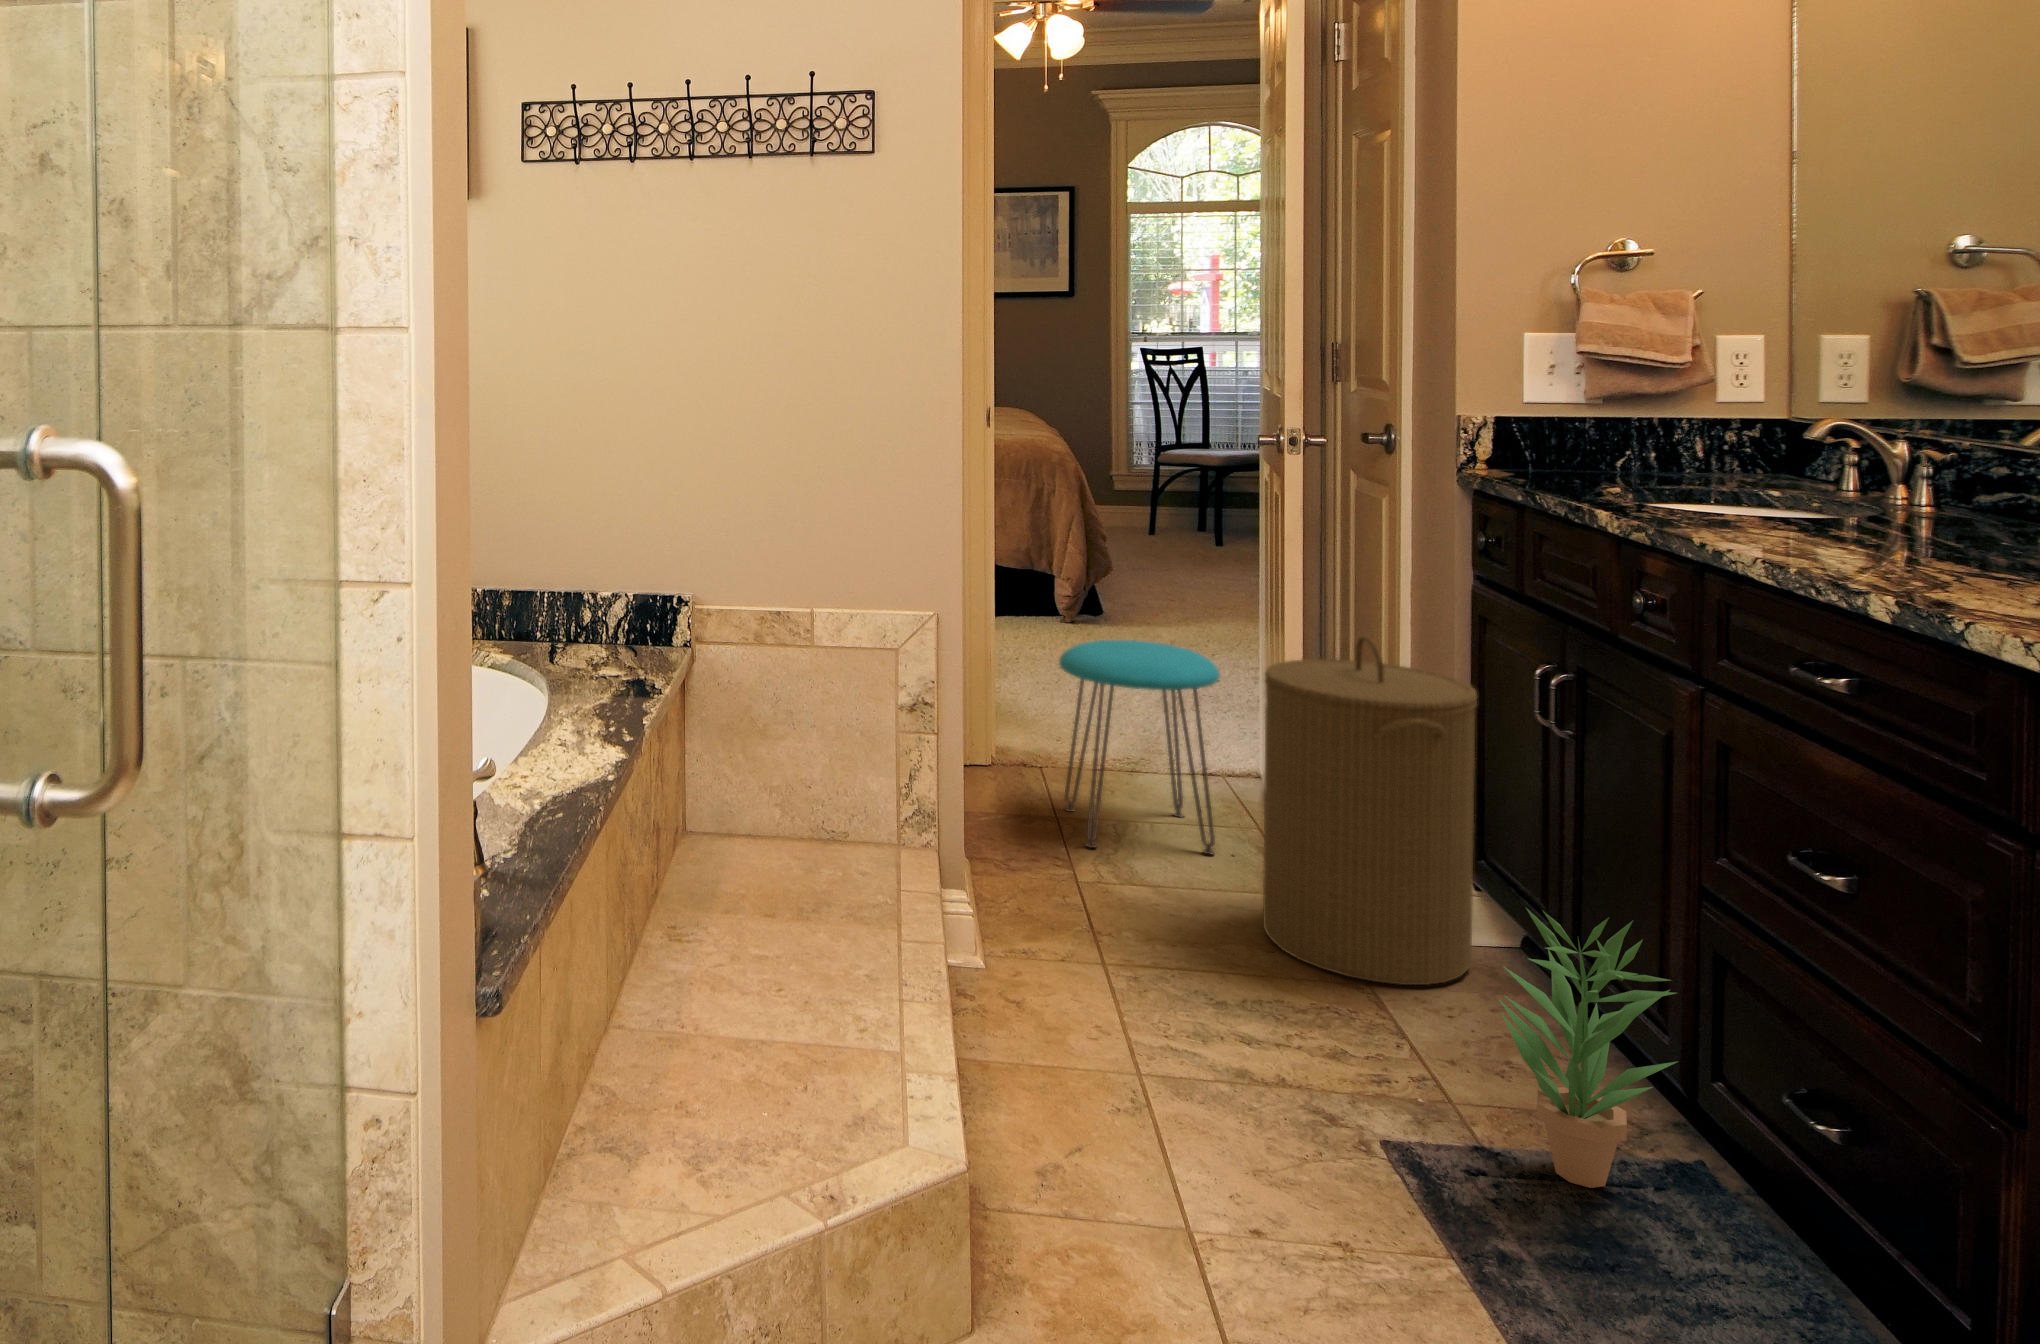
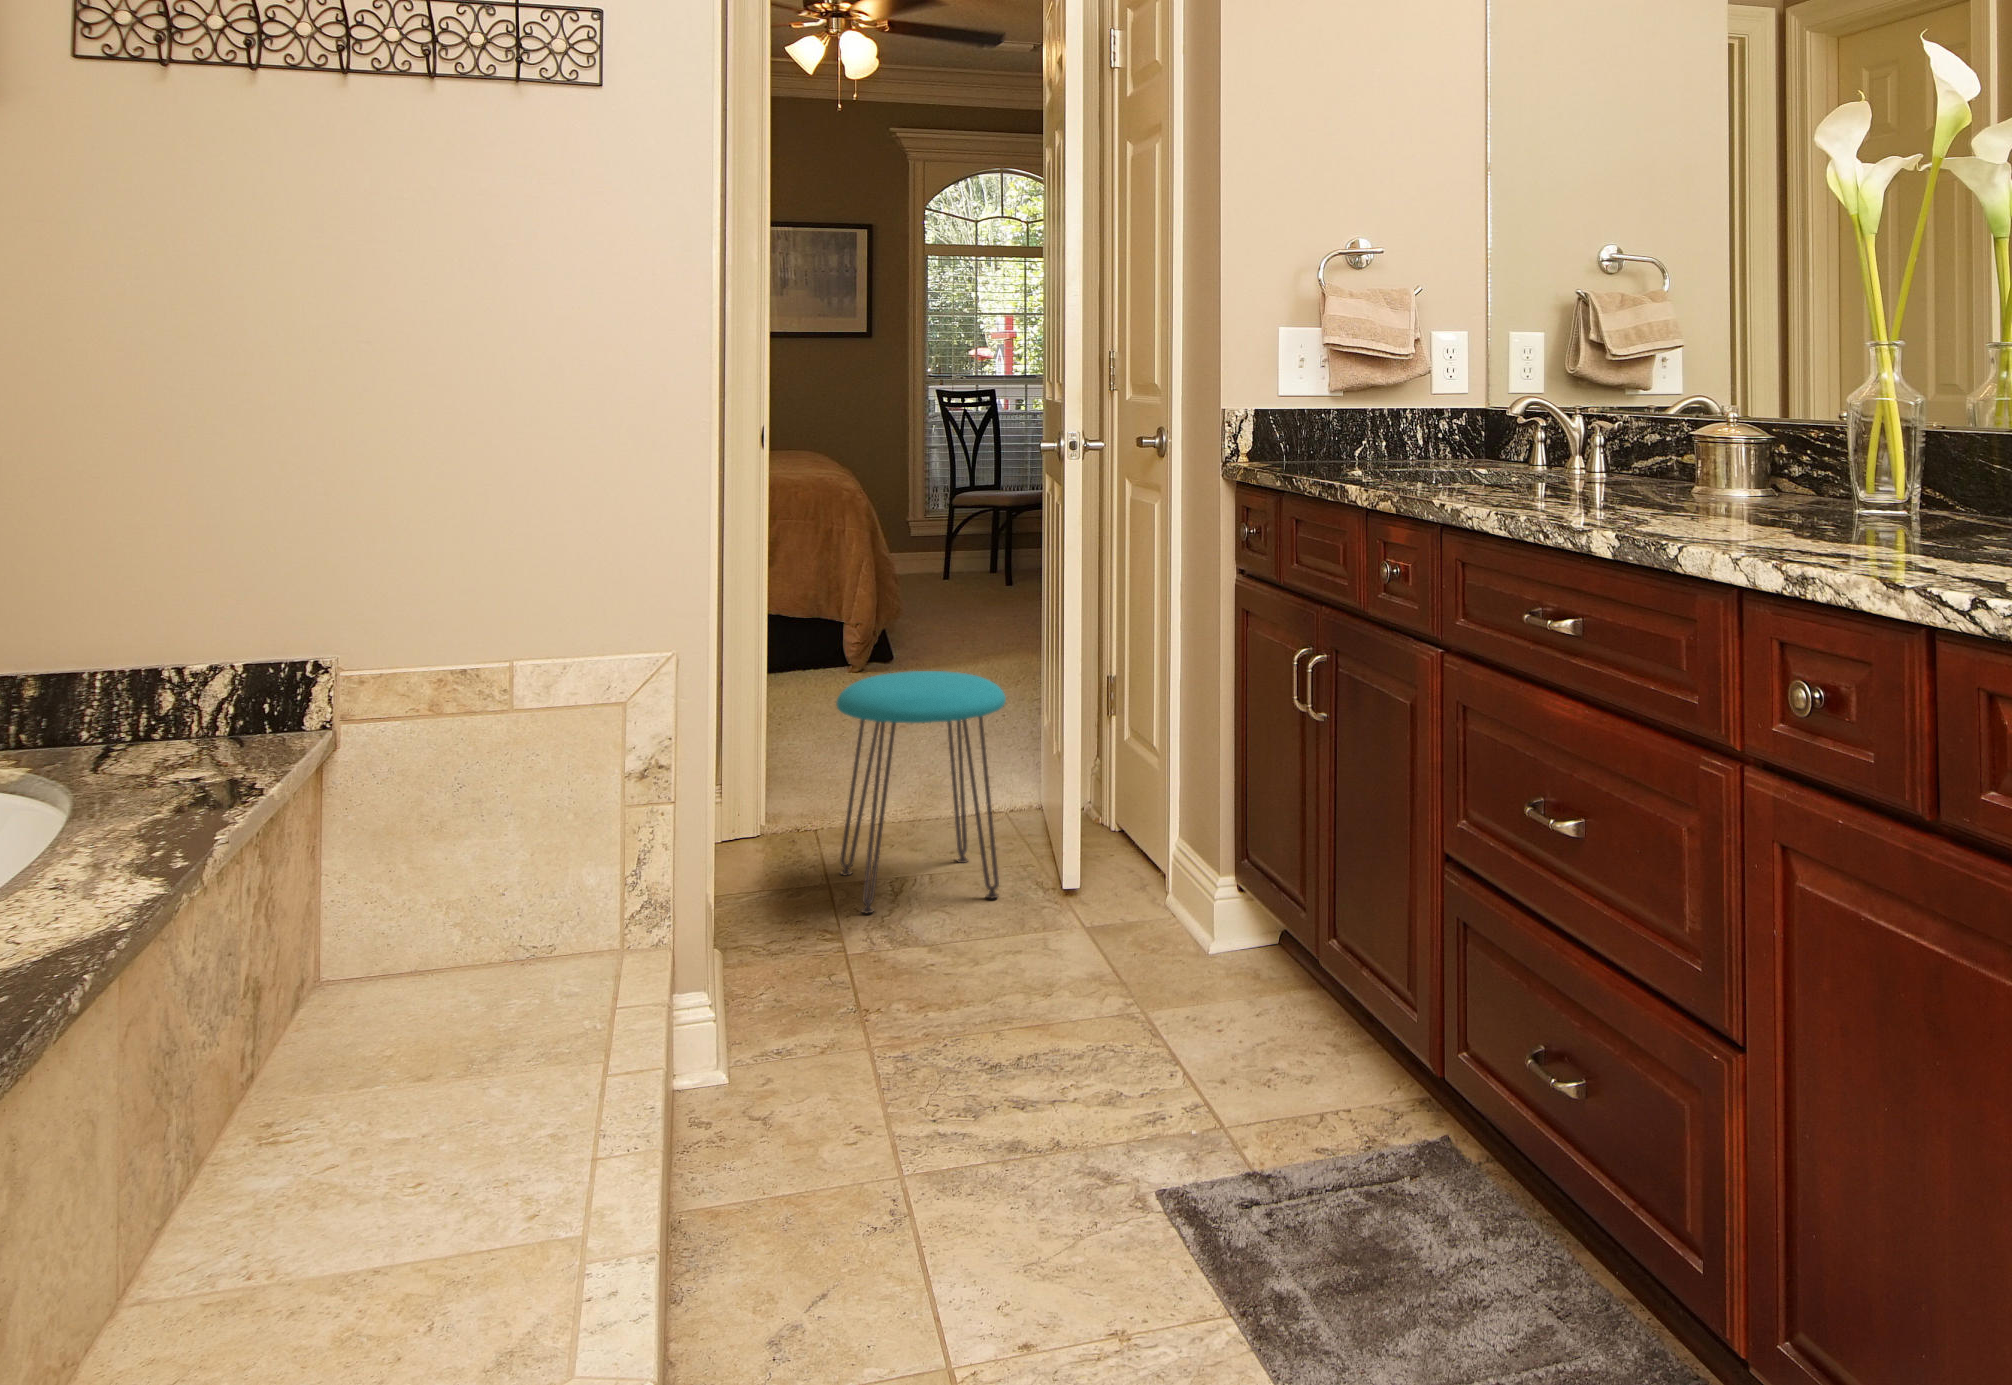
laundry hamper: present [1263,636,1478,985] -> none [1046,637,1246,1007]
potted plant: present [1499,908,1677,1188] -> none [1272,893,1429,1186]

